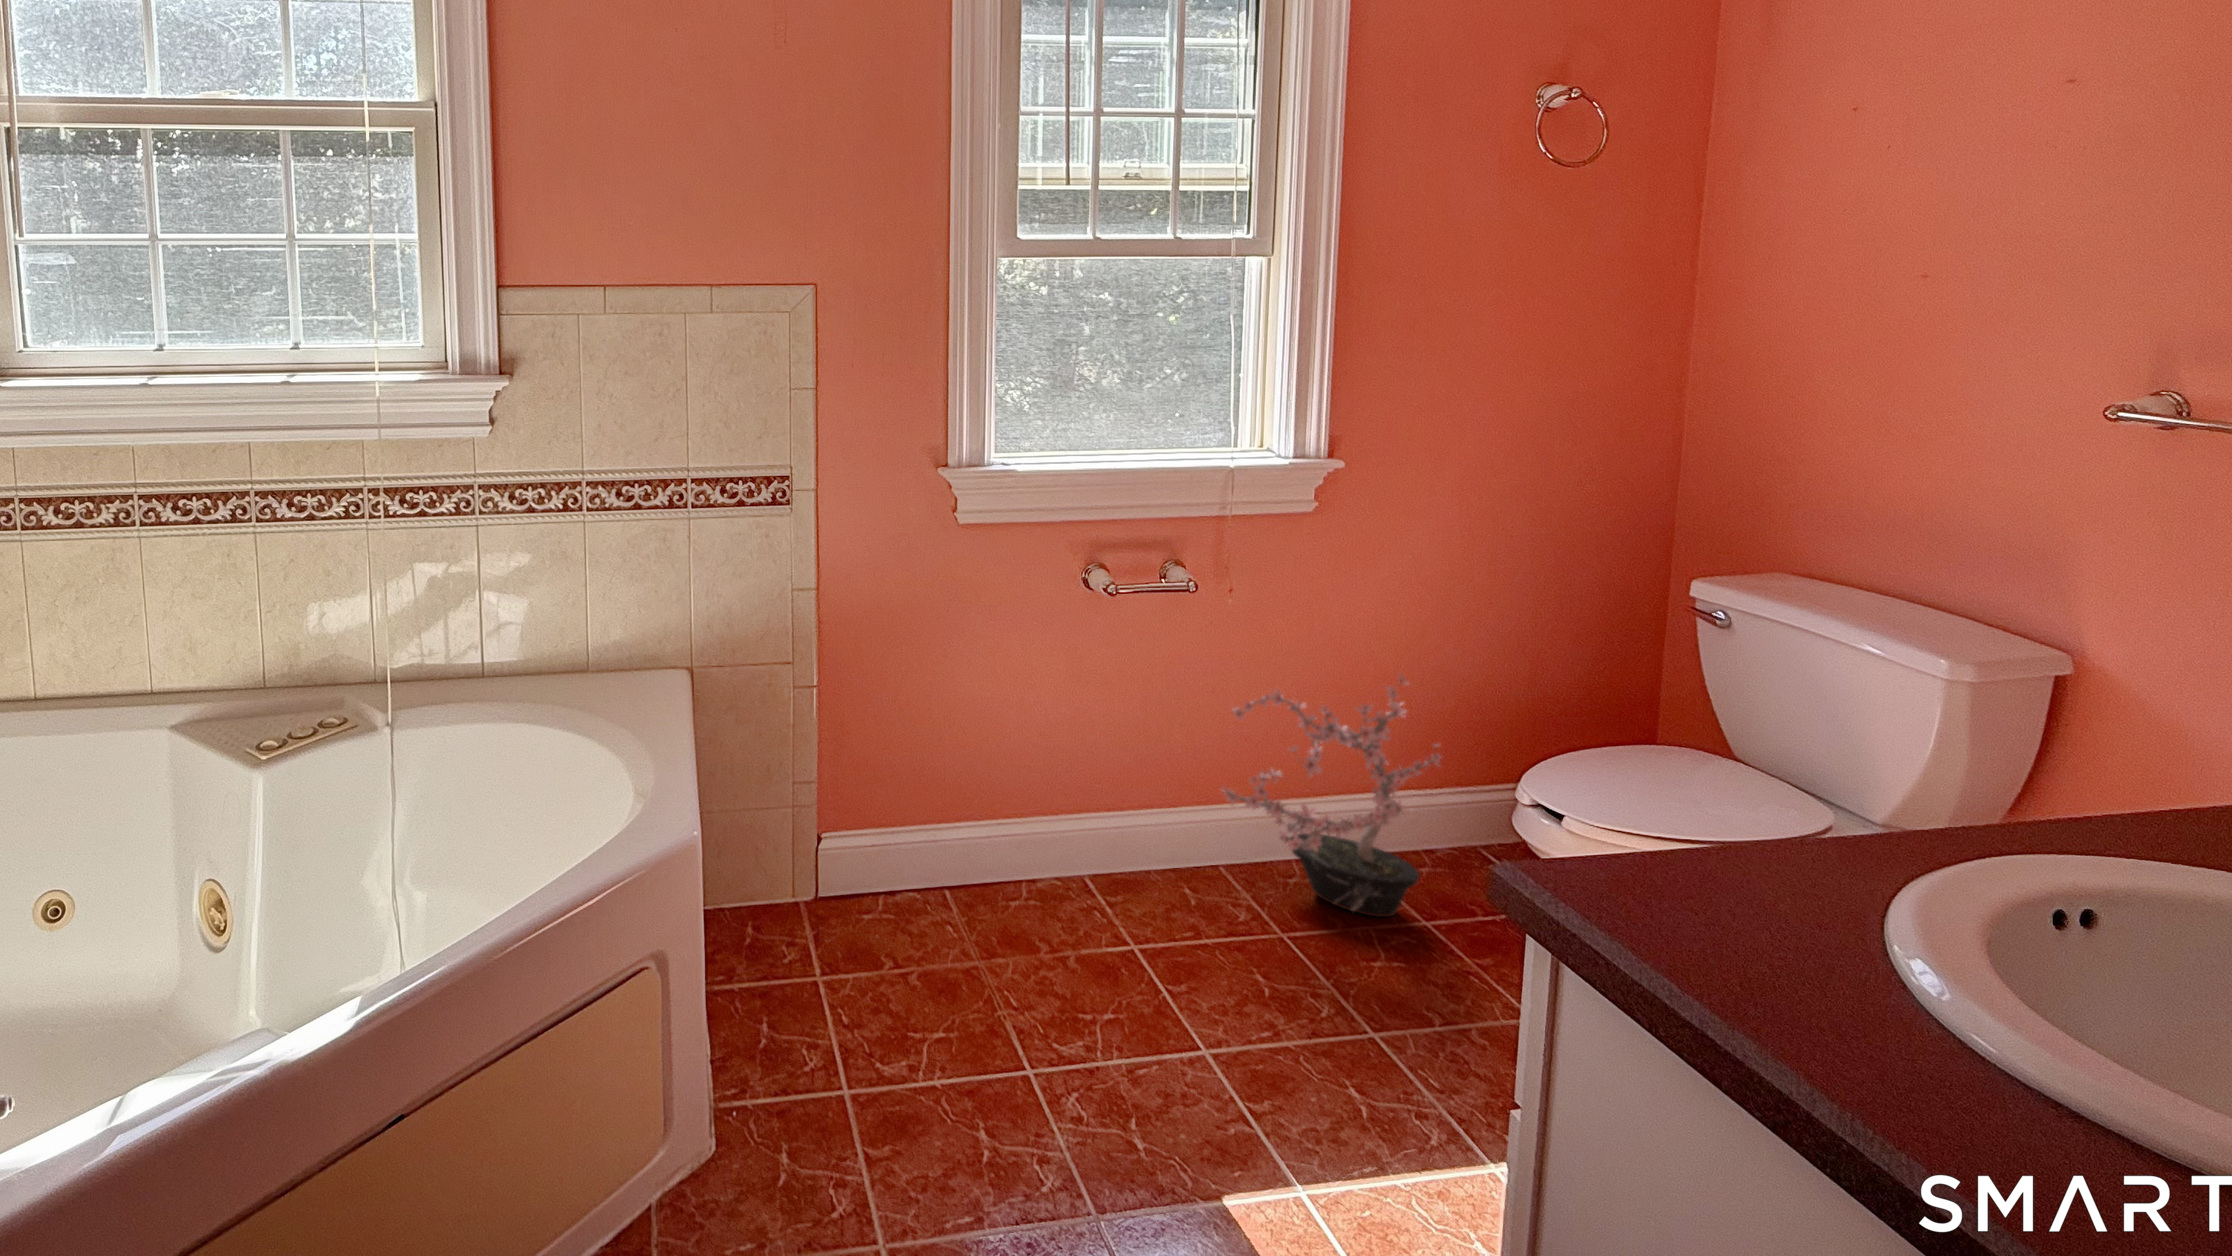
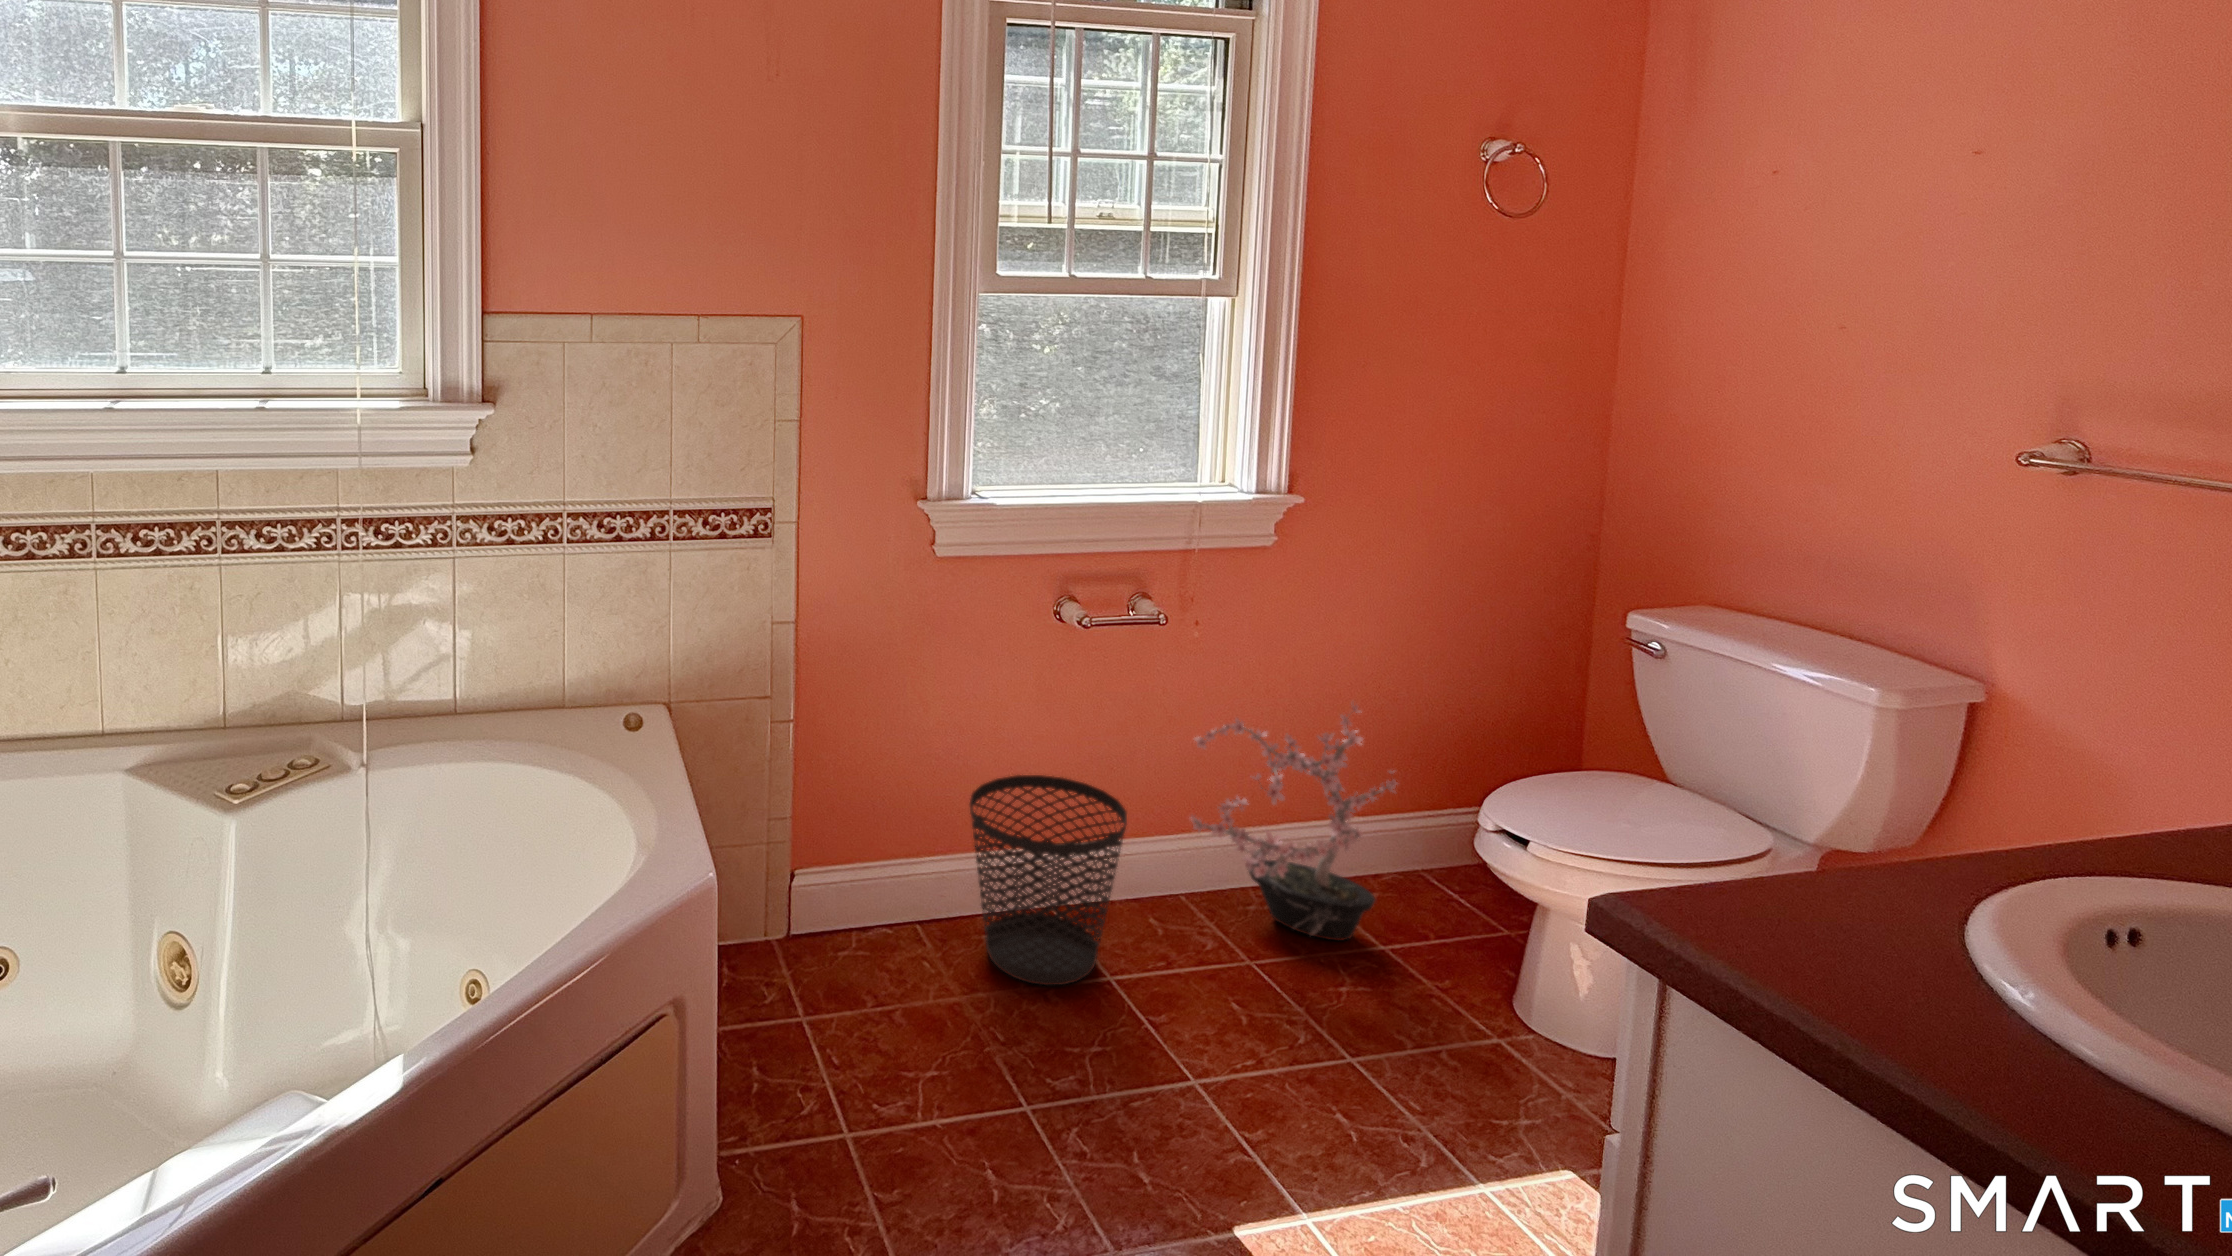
wastebasket: none [993,744,1152,954] -> present [970,775,1127,985]

